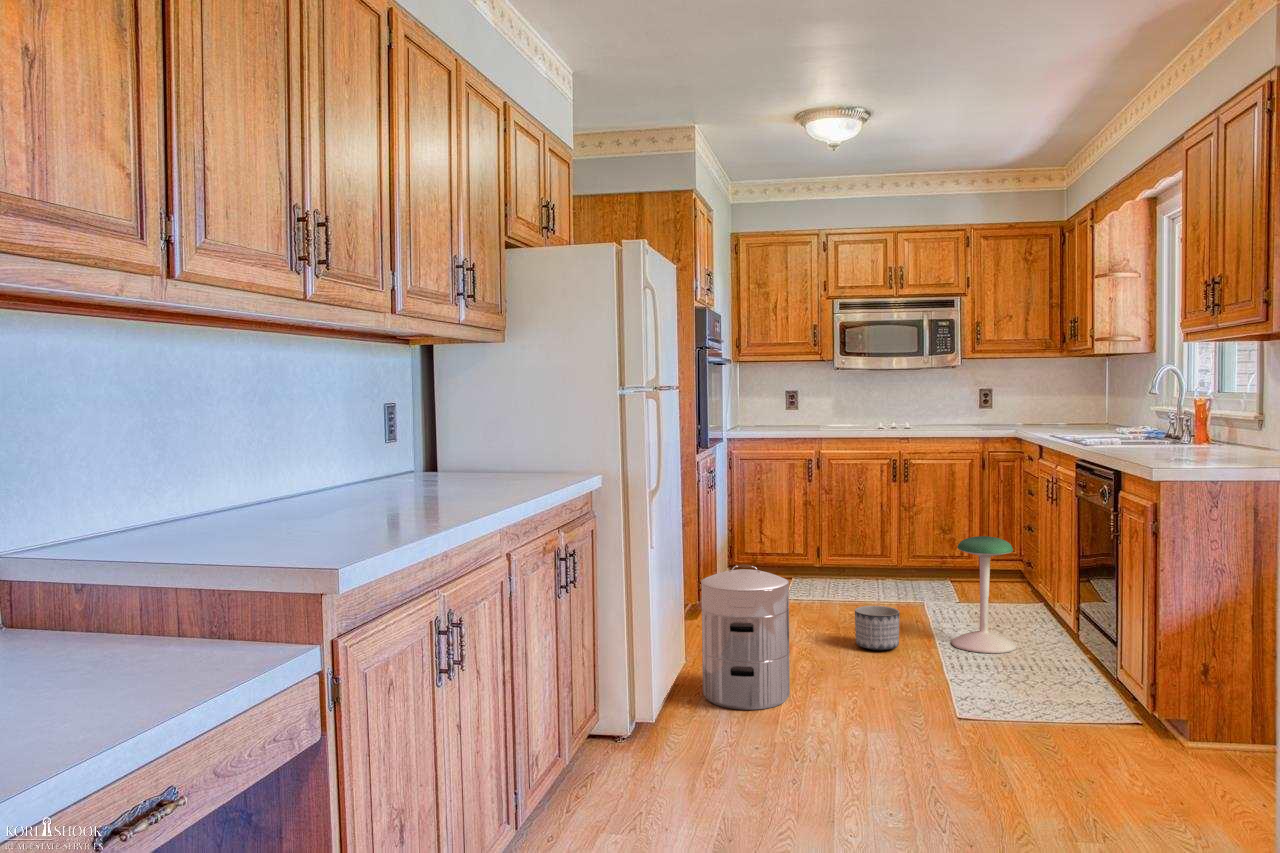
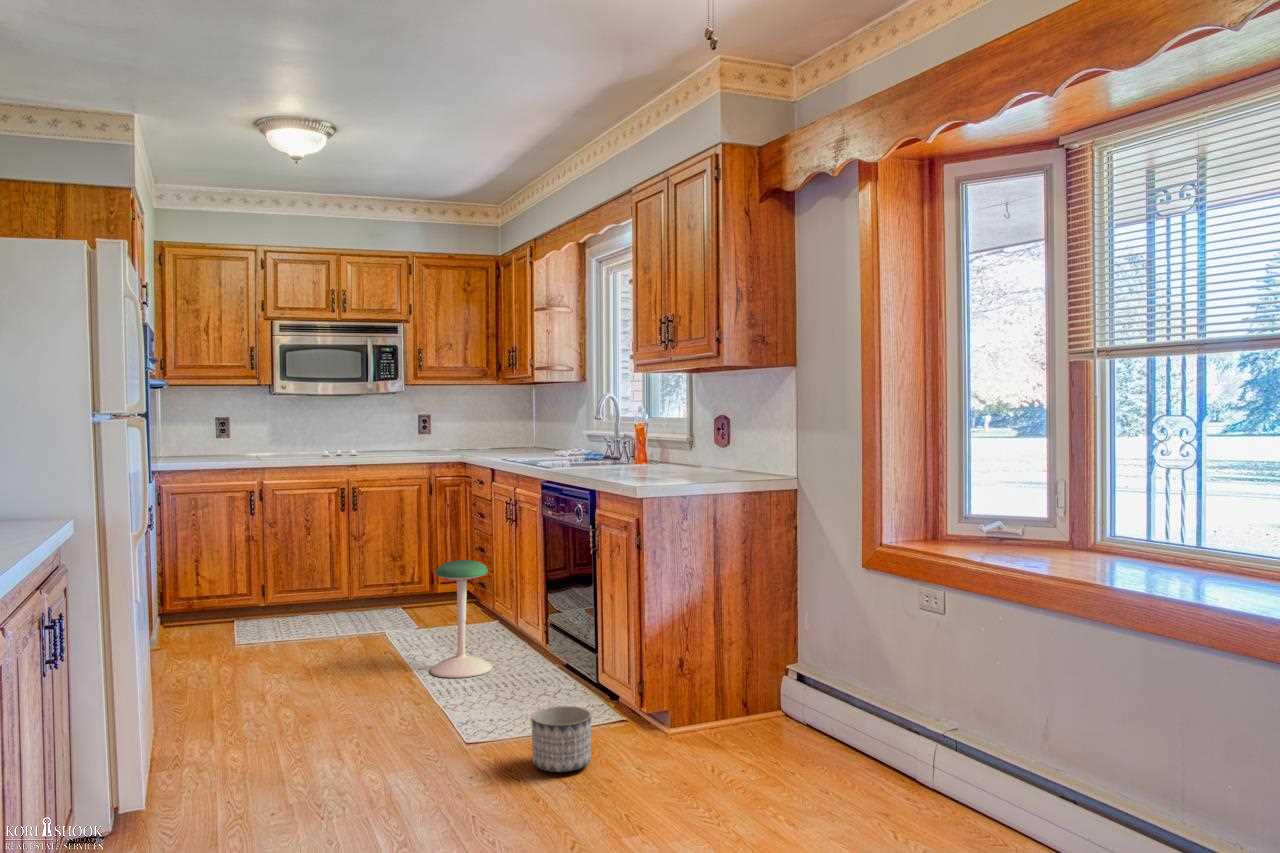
waste bin: present [701,565,790,710] -> none [164,619,280,798]
planter: present [855,606,900,651] -> present [531,705,591,772]

